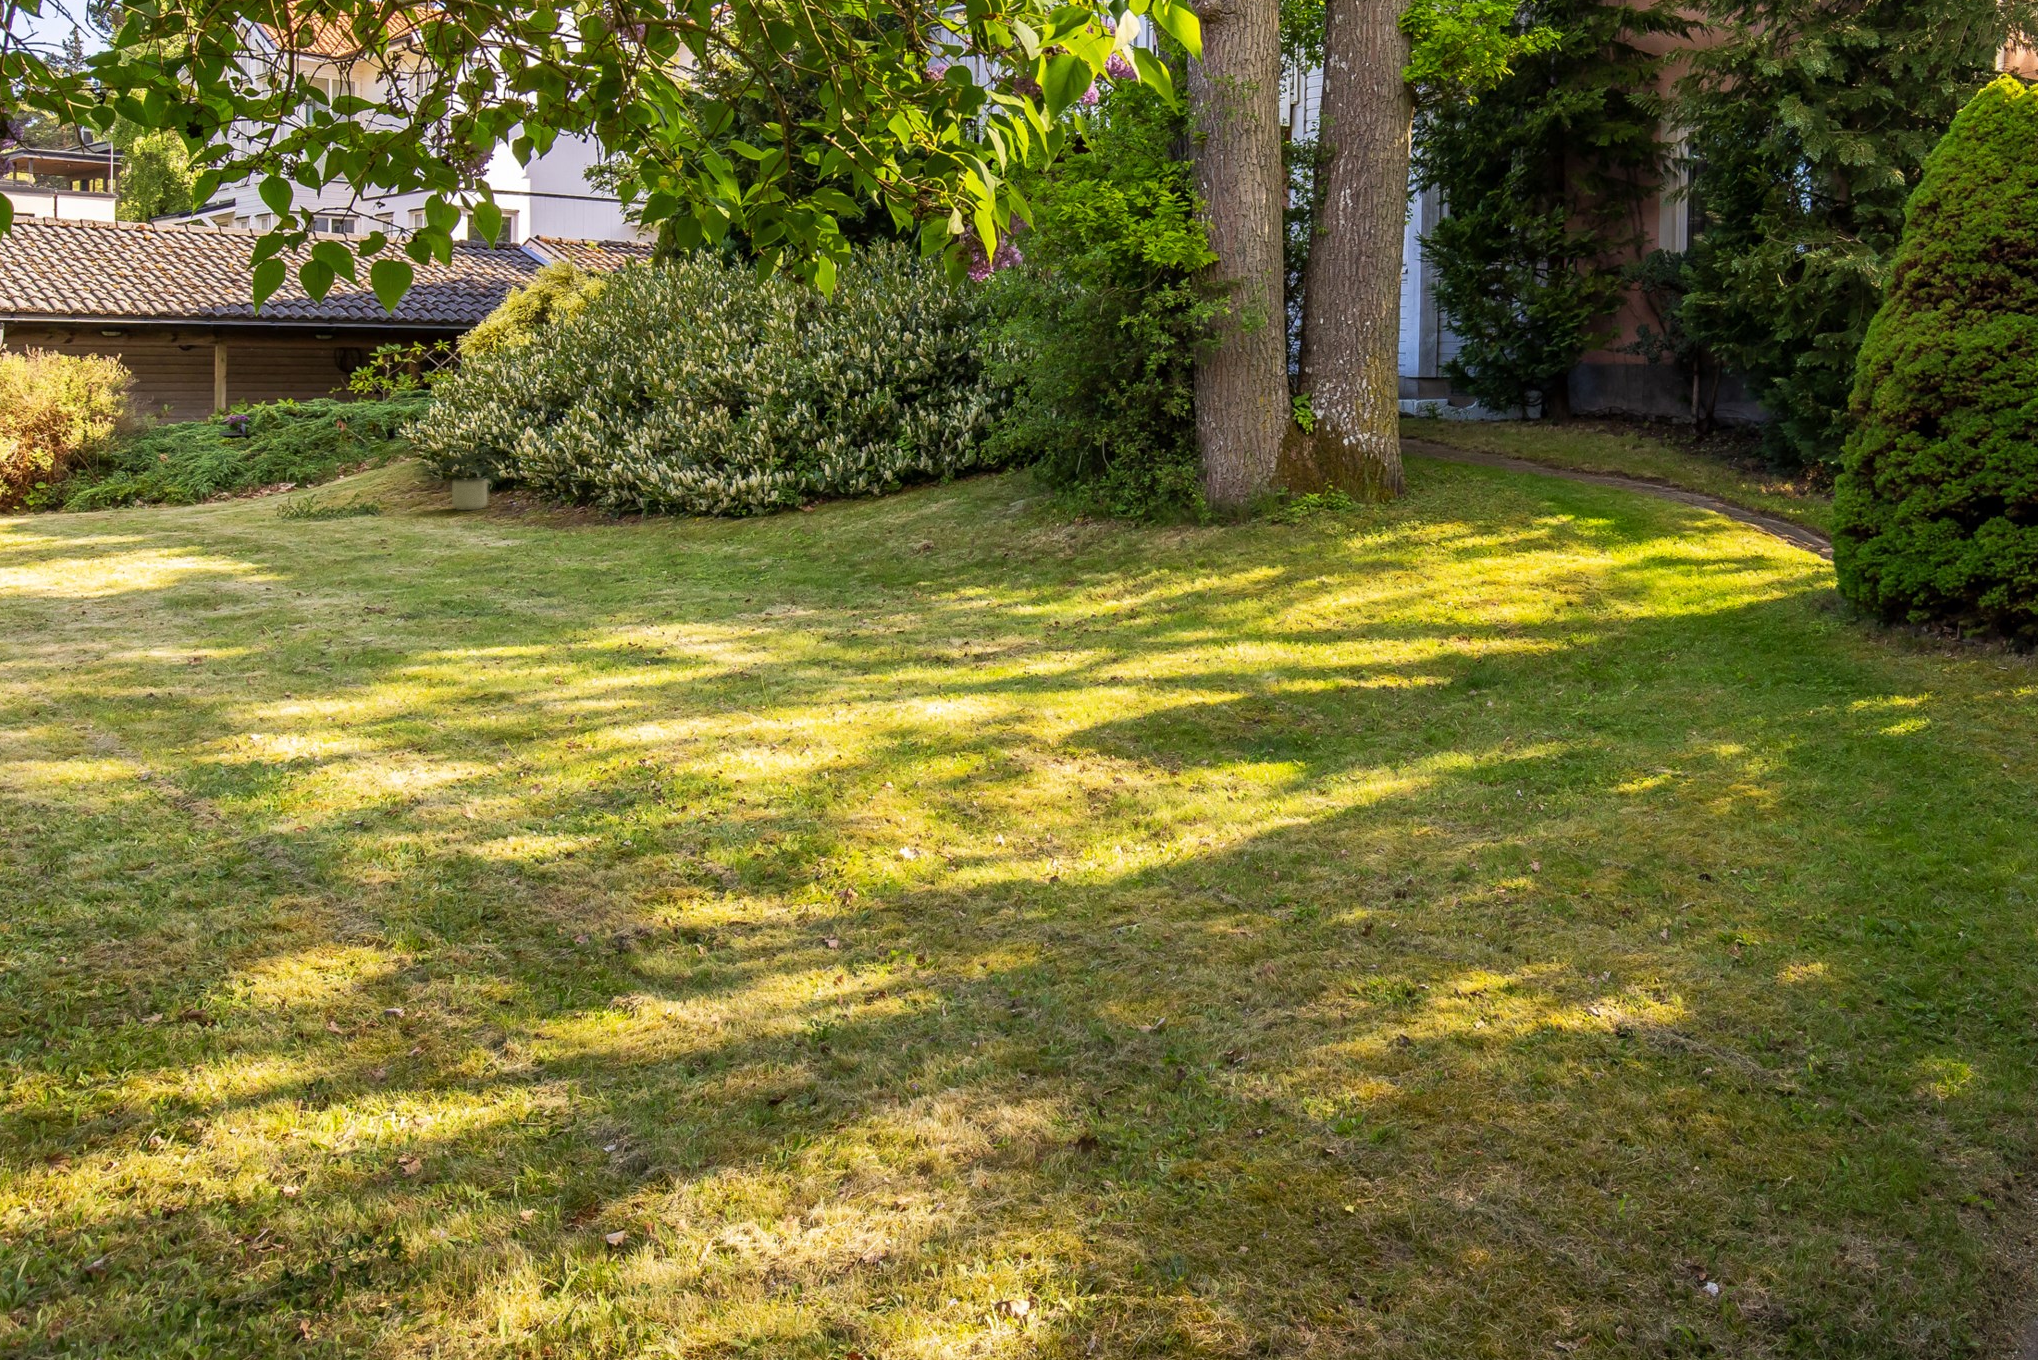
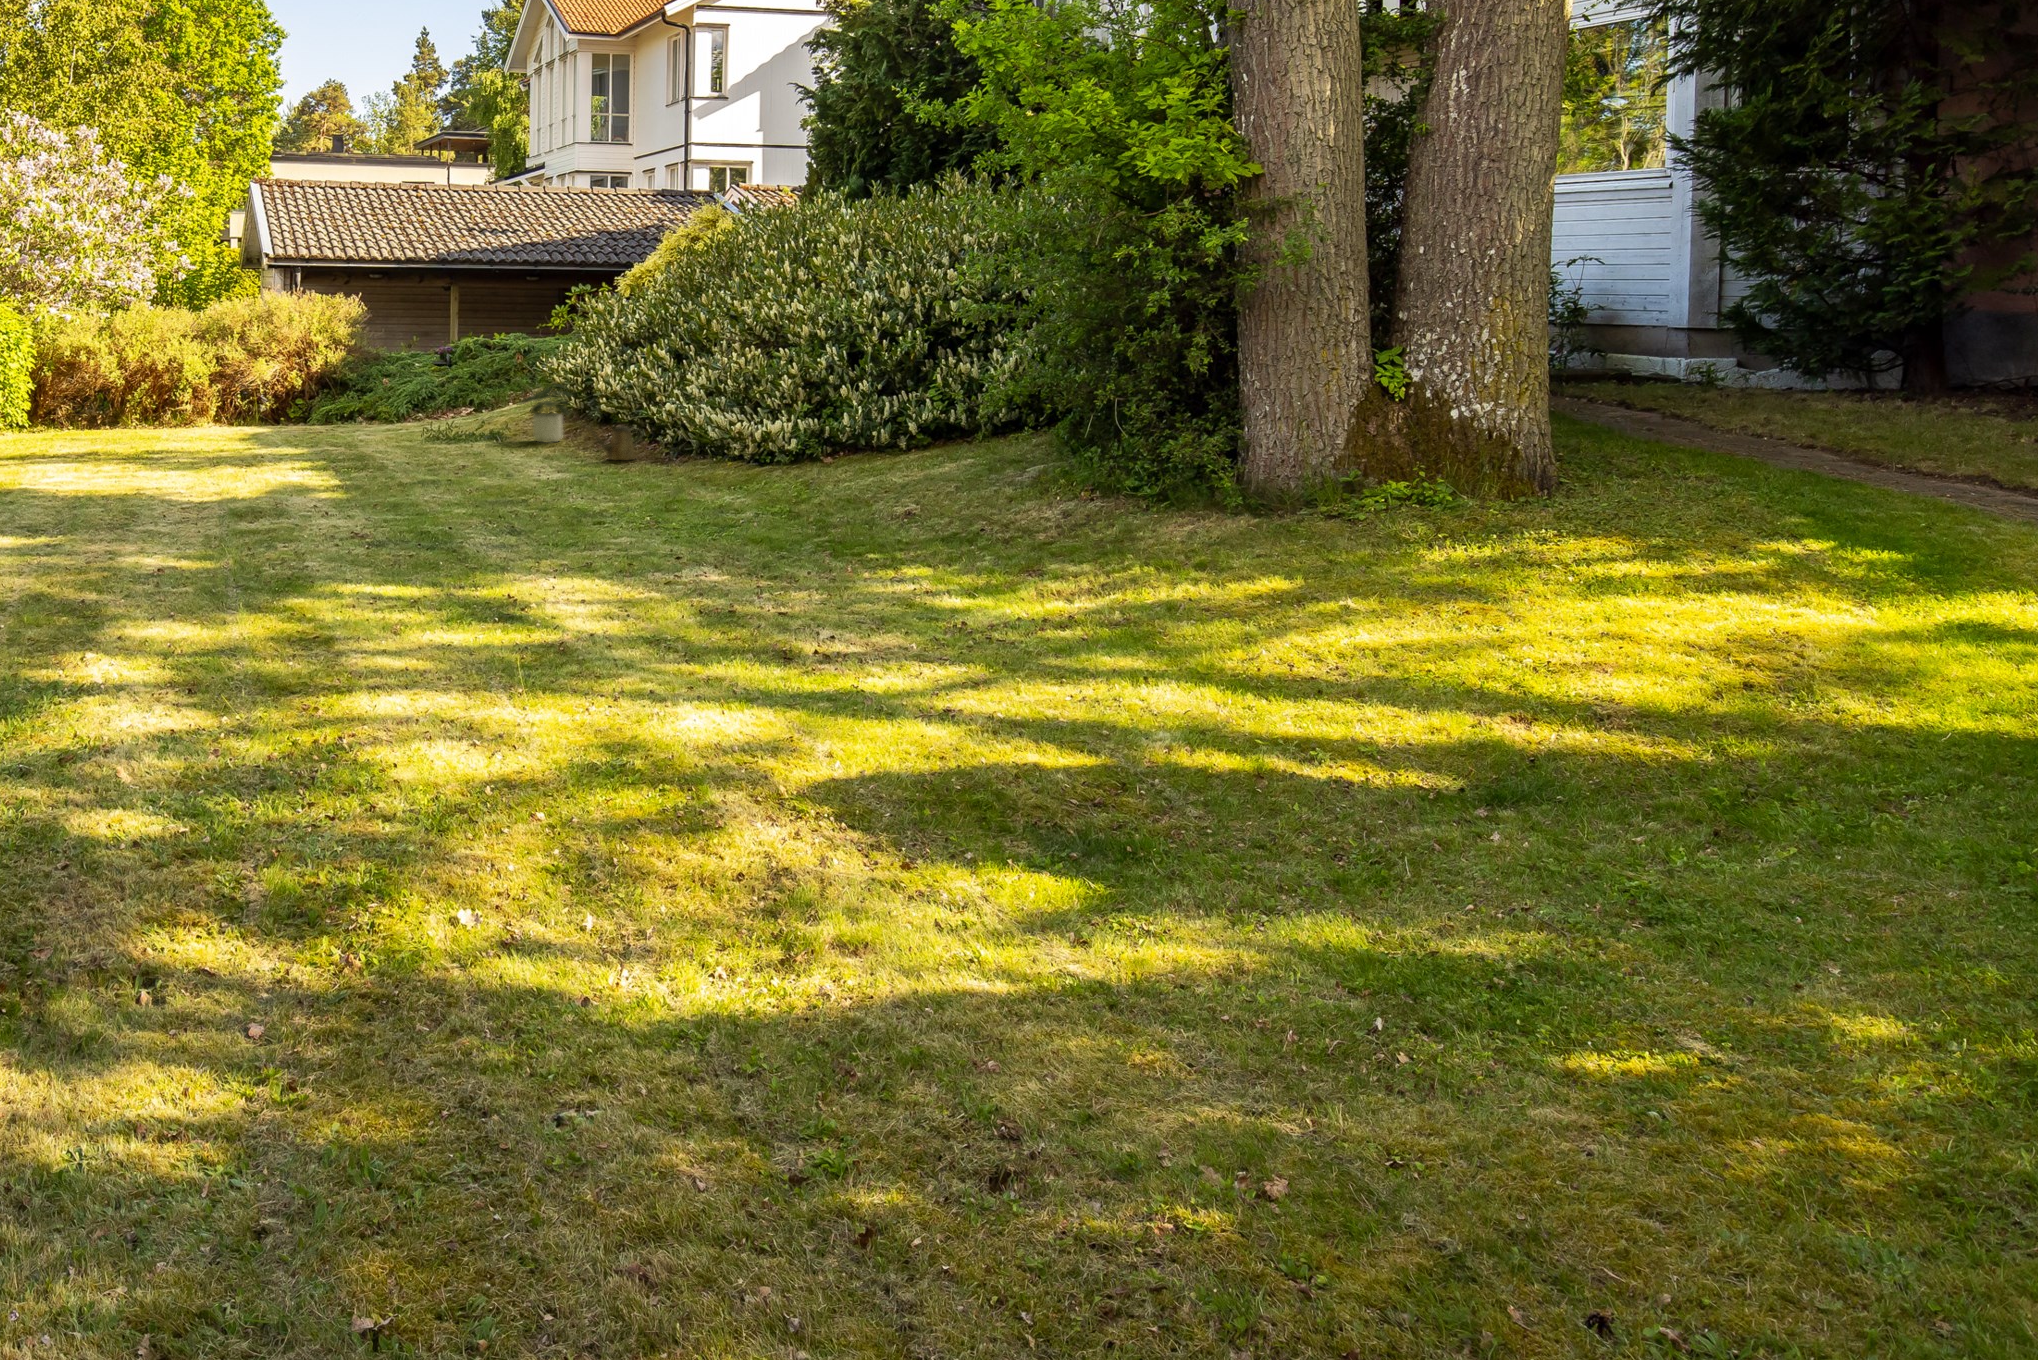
watering can: none [537,486,600,522] -> present [591,426,642,460]

